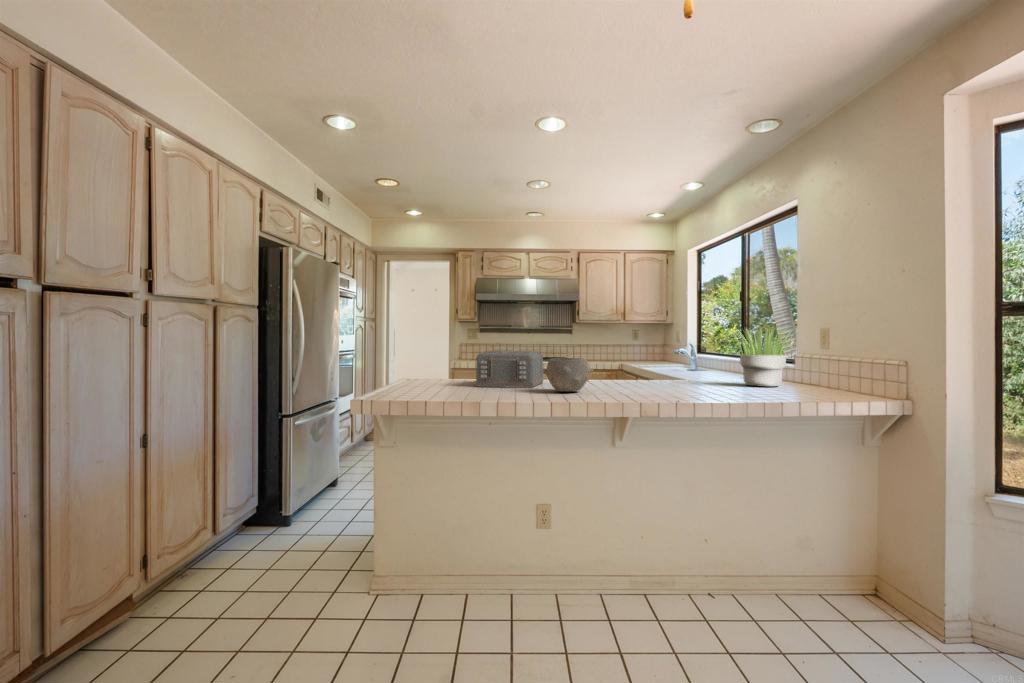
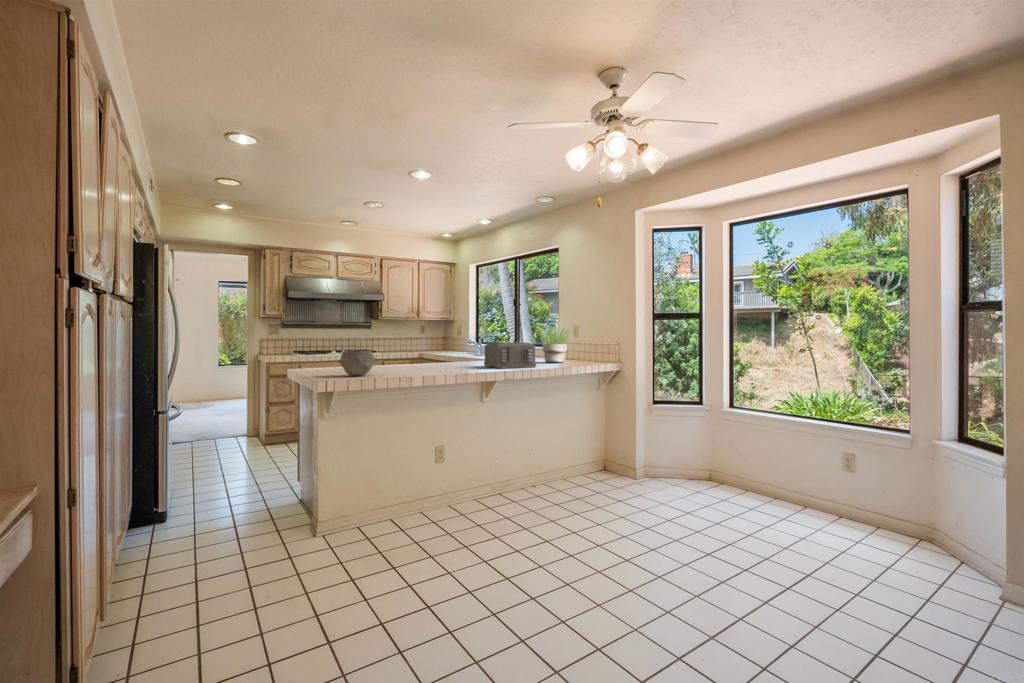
toaster: present [475,350,544,388] -> present [484,342,536,368]
bowl: present [543,358,593,392] -> present [338,350,377,375]

